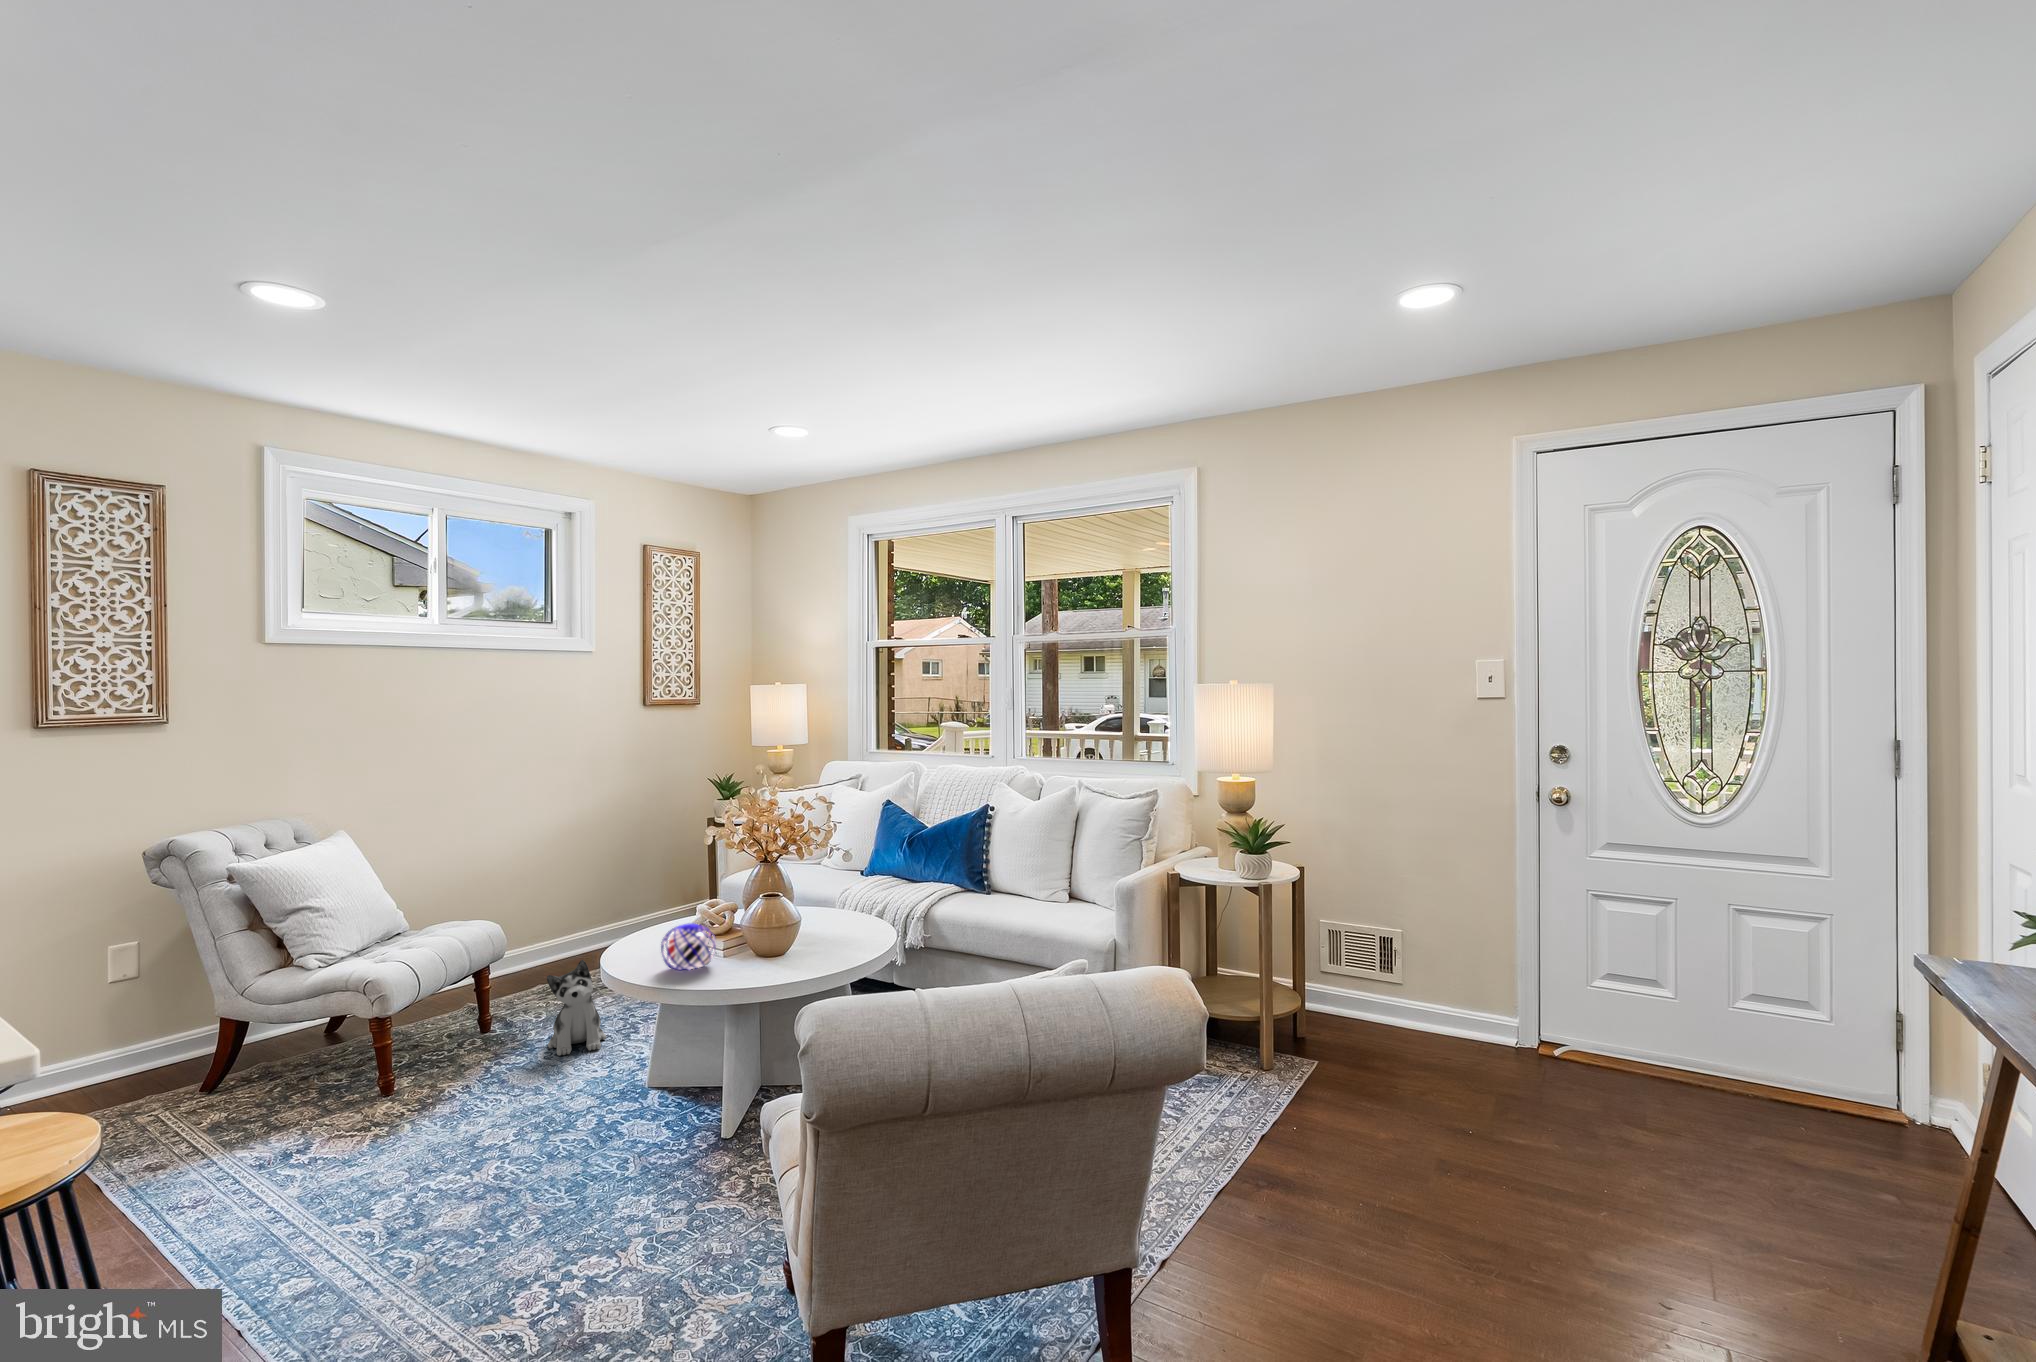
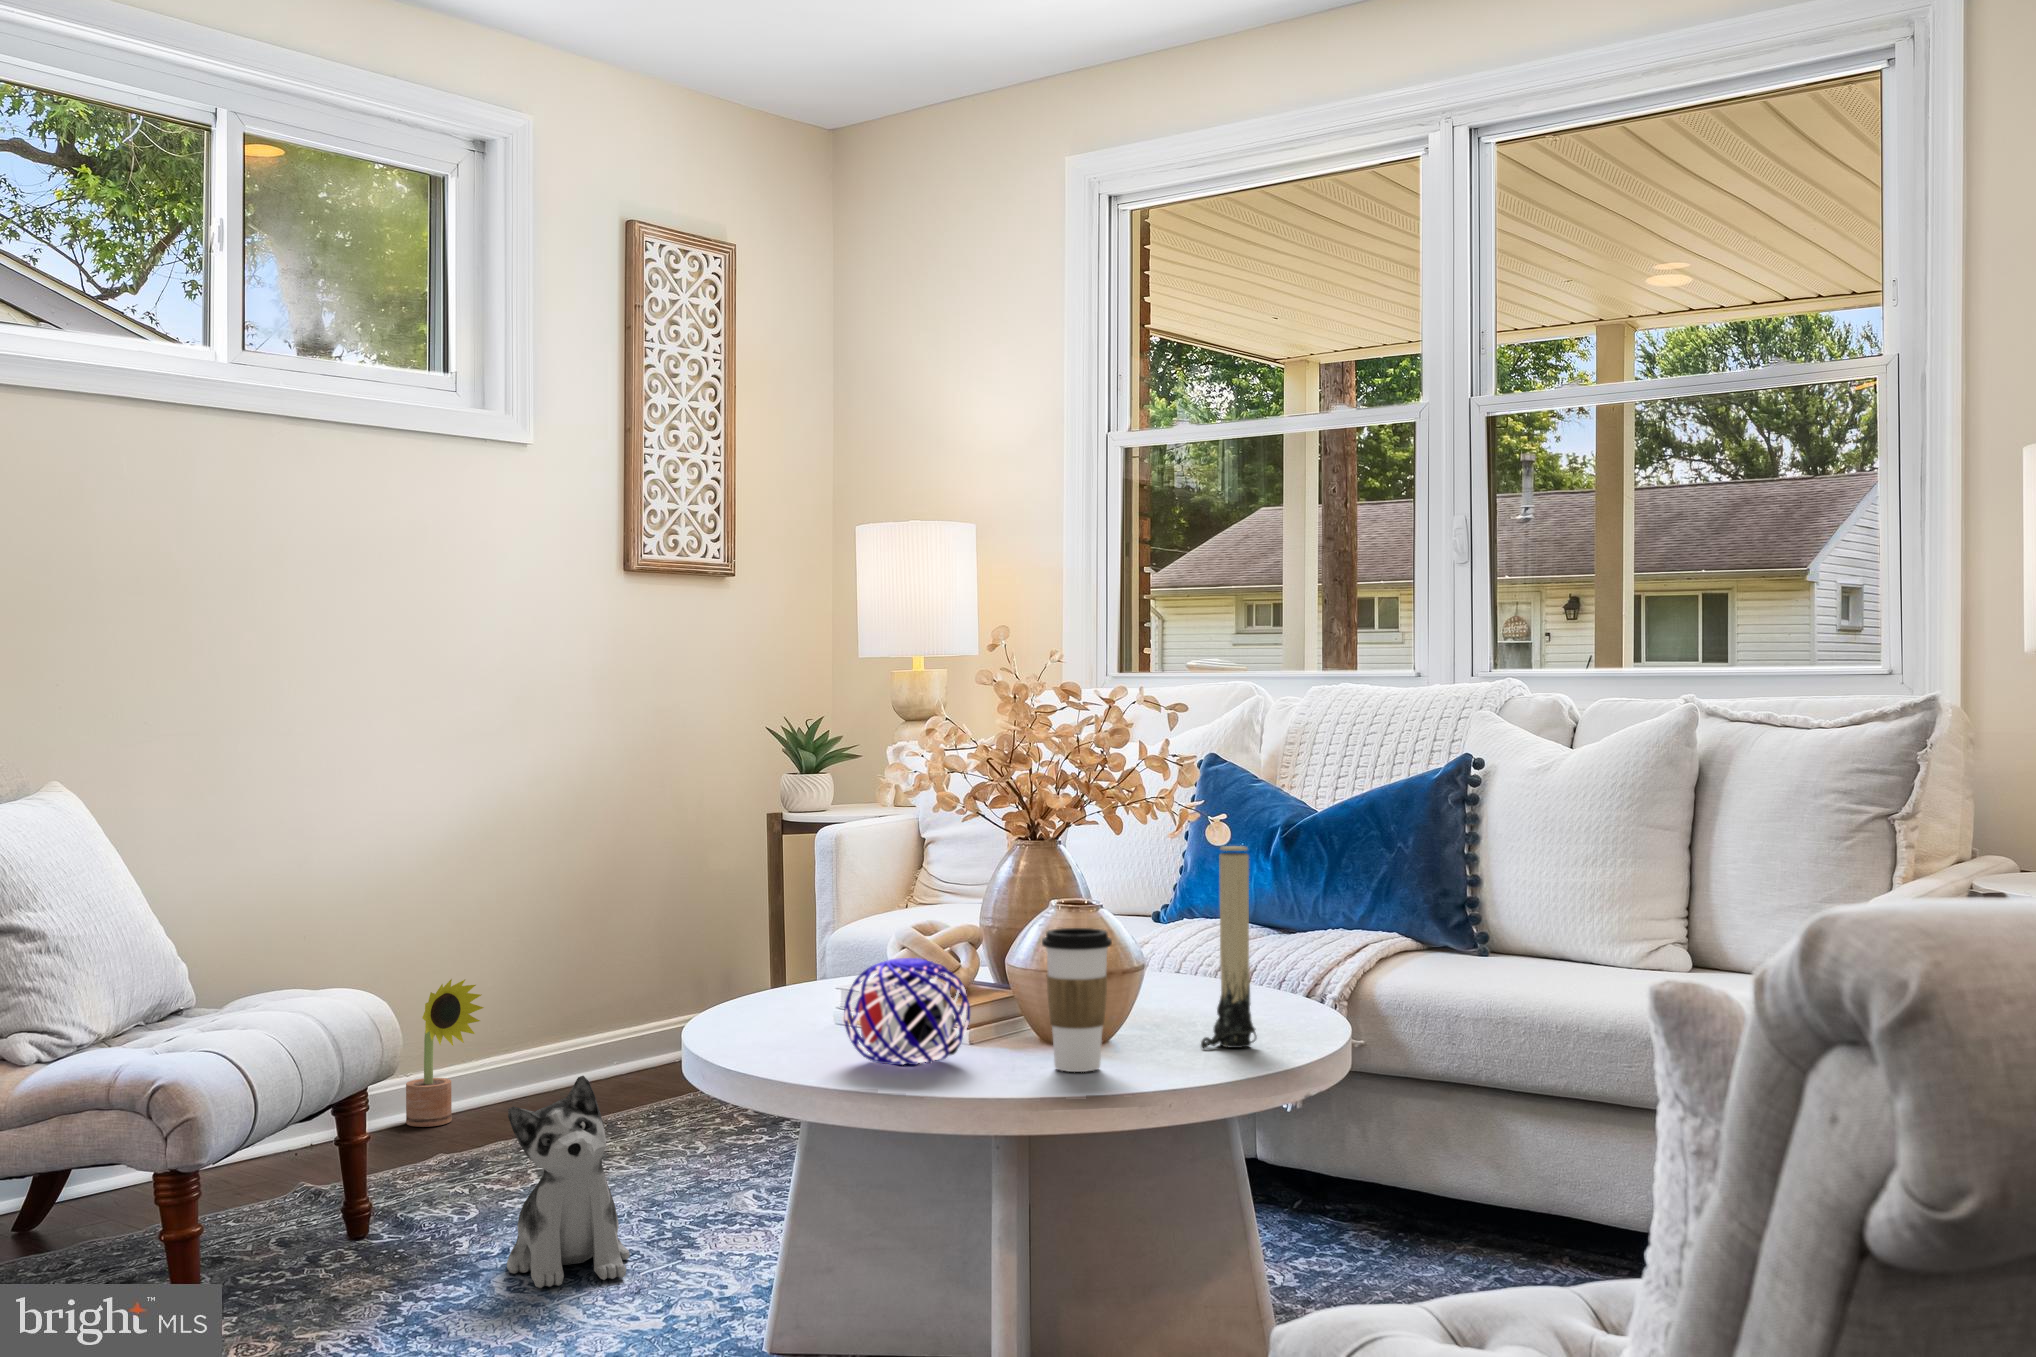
candle: none [821,869,846,956] -> present [1201,846,1257,1049]
decorative plant: none [529,902,566,970] -> present [406,979,484,1127]
coffee cup: none [743,910,773,972] -> present [1042,928,1112,1072]

